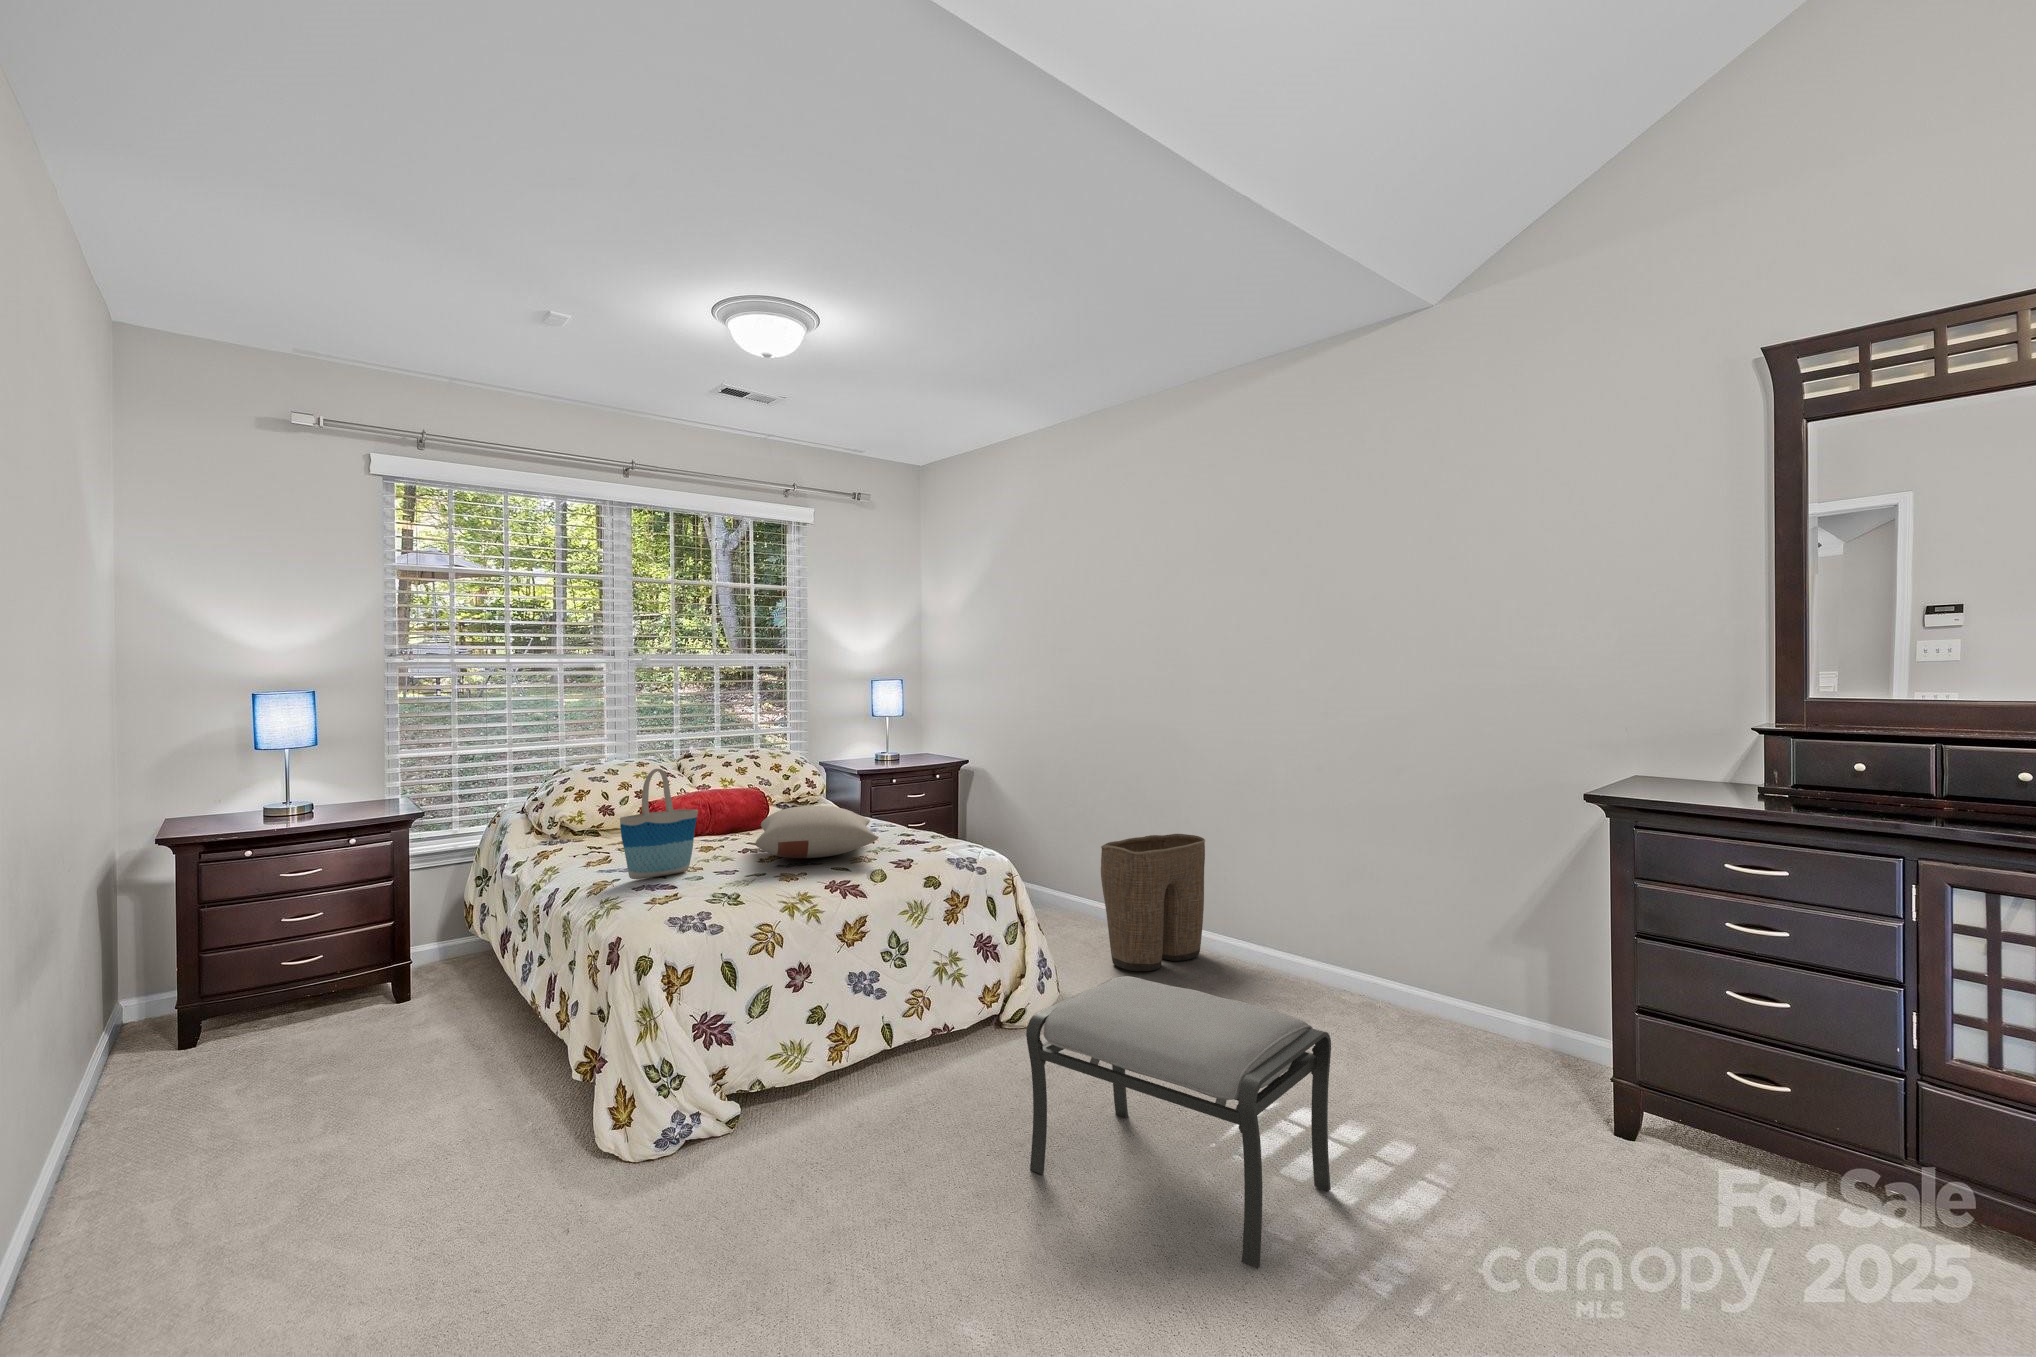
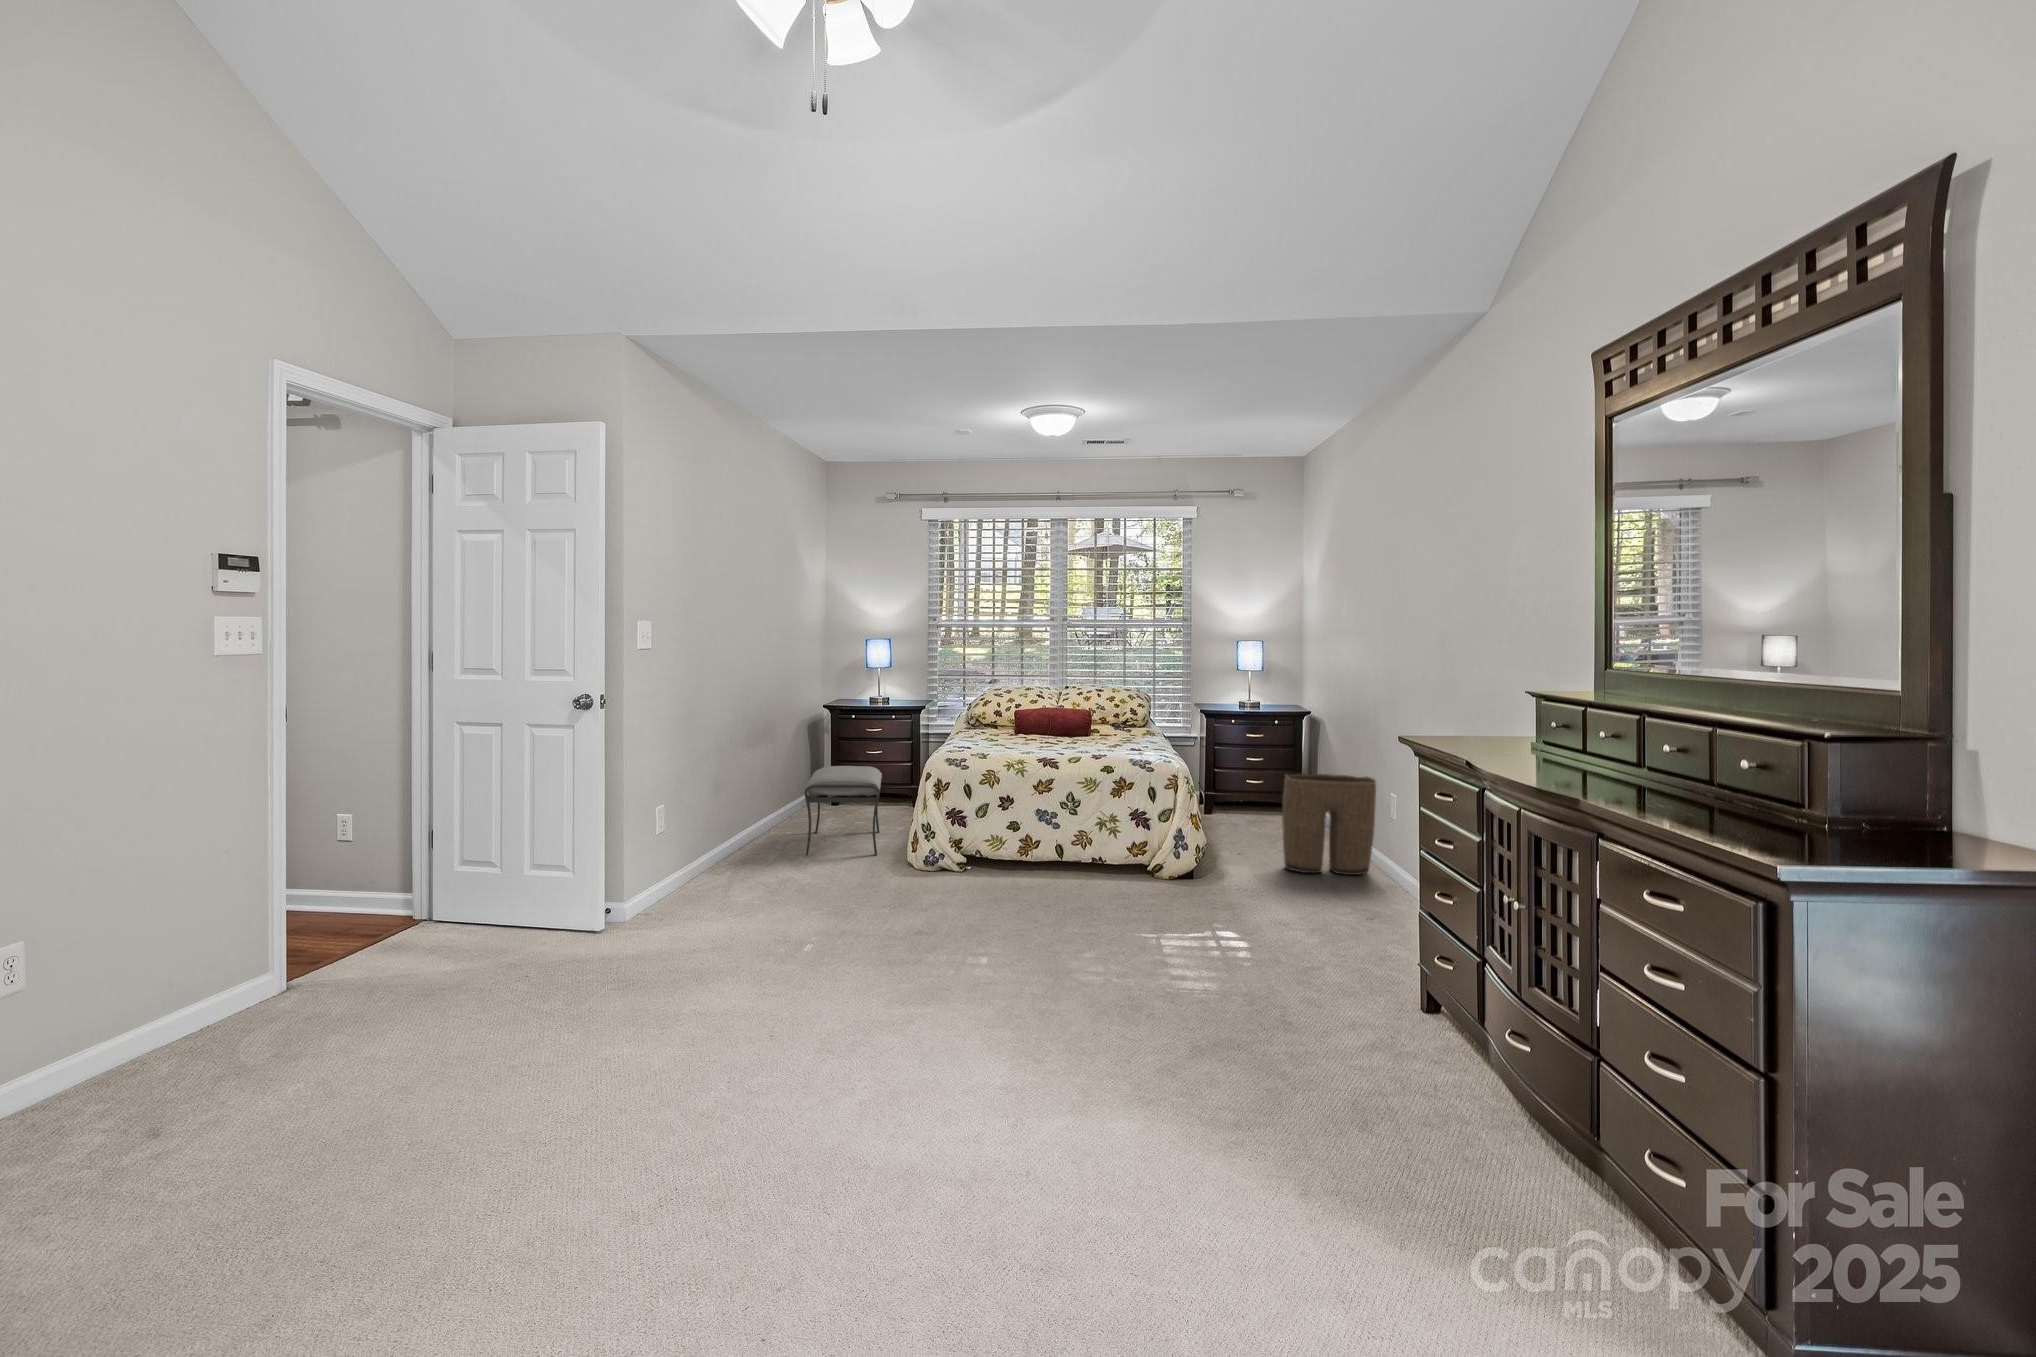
tote bag: present [620,769,698,879] -> none [957,685,1001,745]
pillow: present [755,806,878,858] -> none [1019,717,1113,748]
ottoman: present [1026,976,1331,1269] -> present [805,766,882,855]

